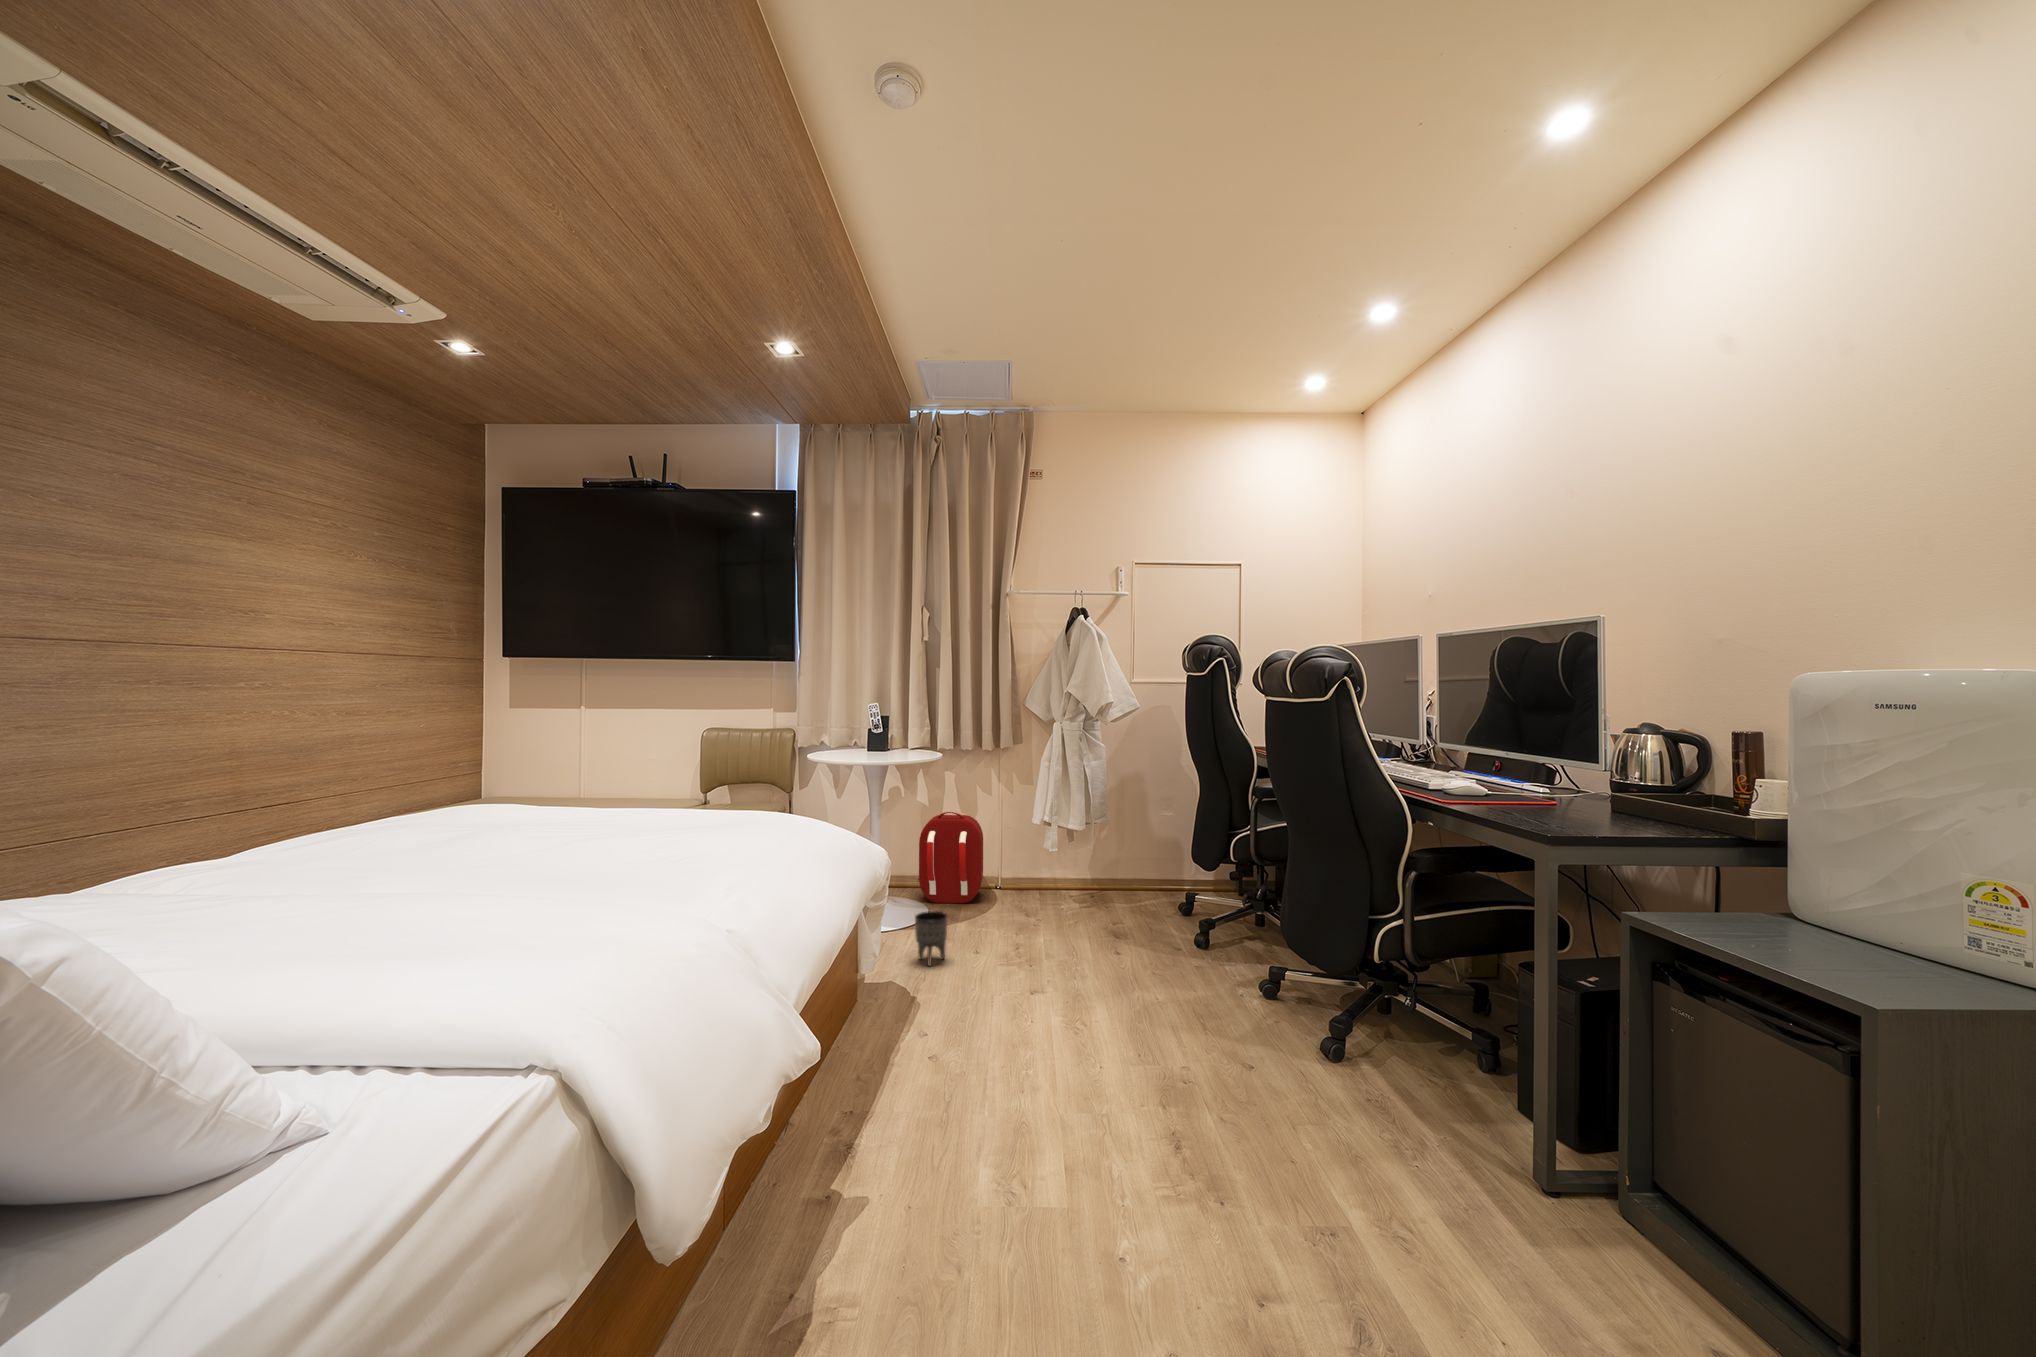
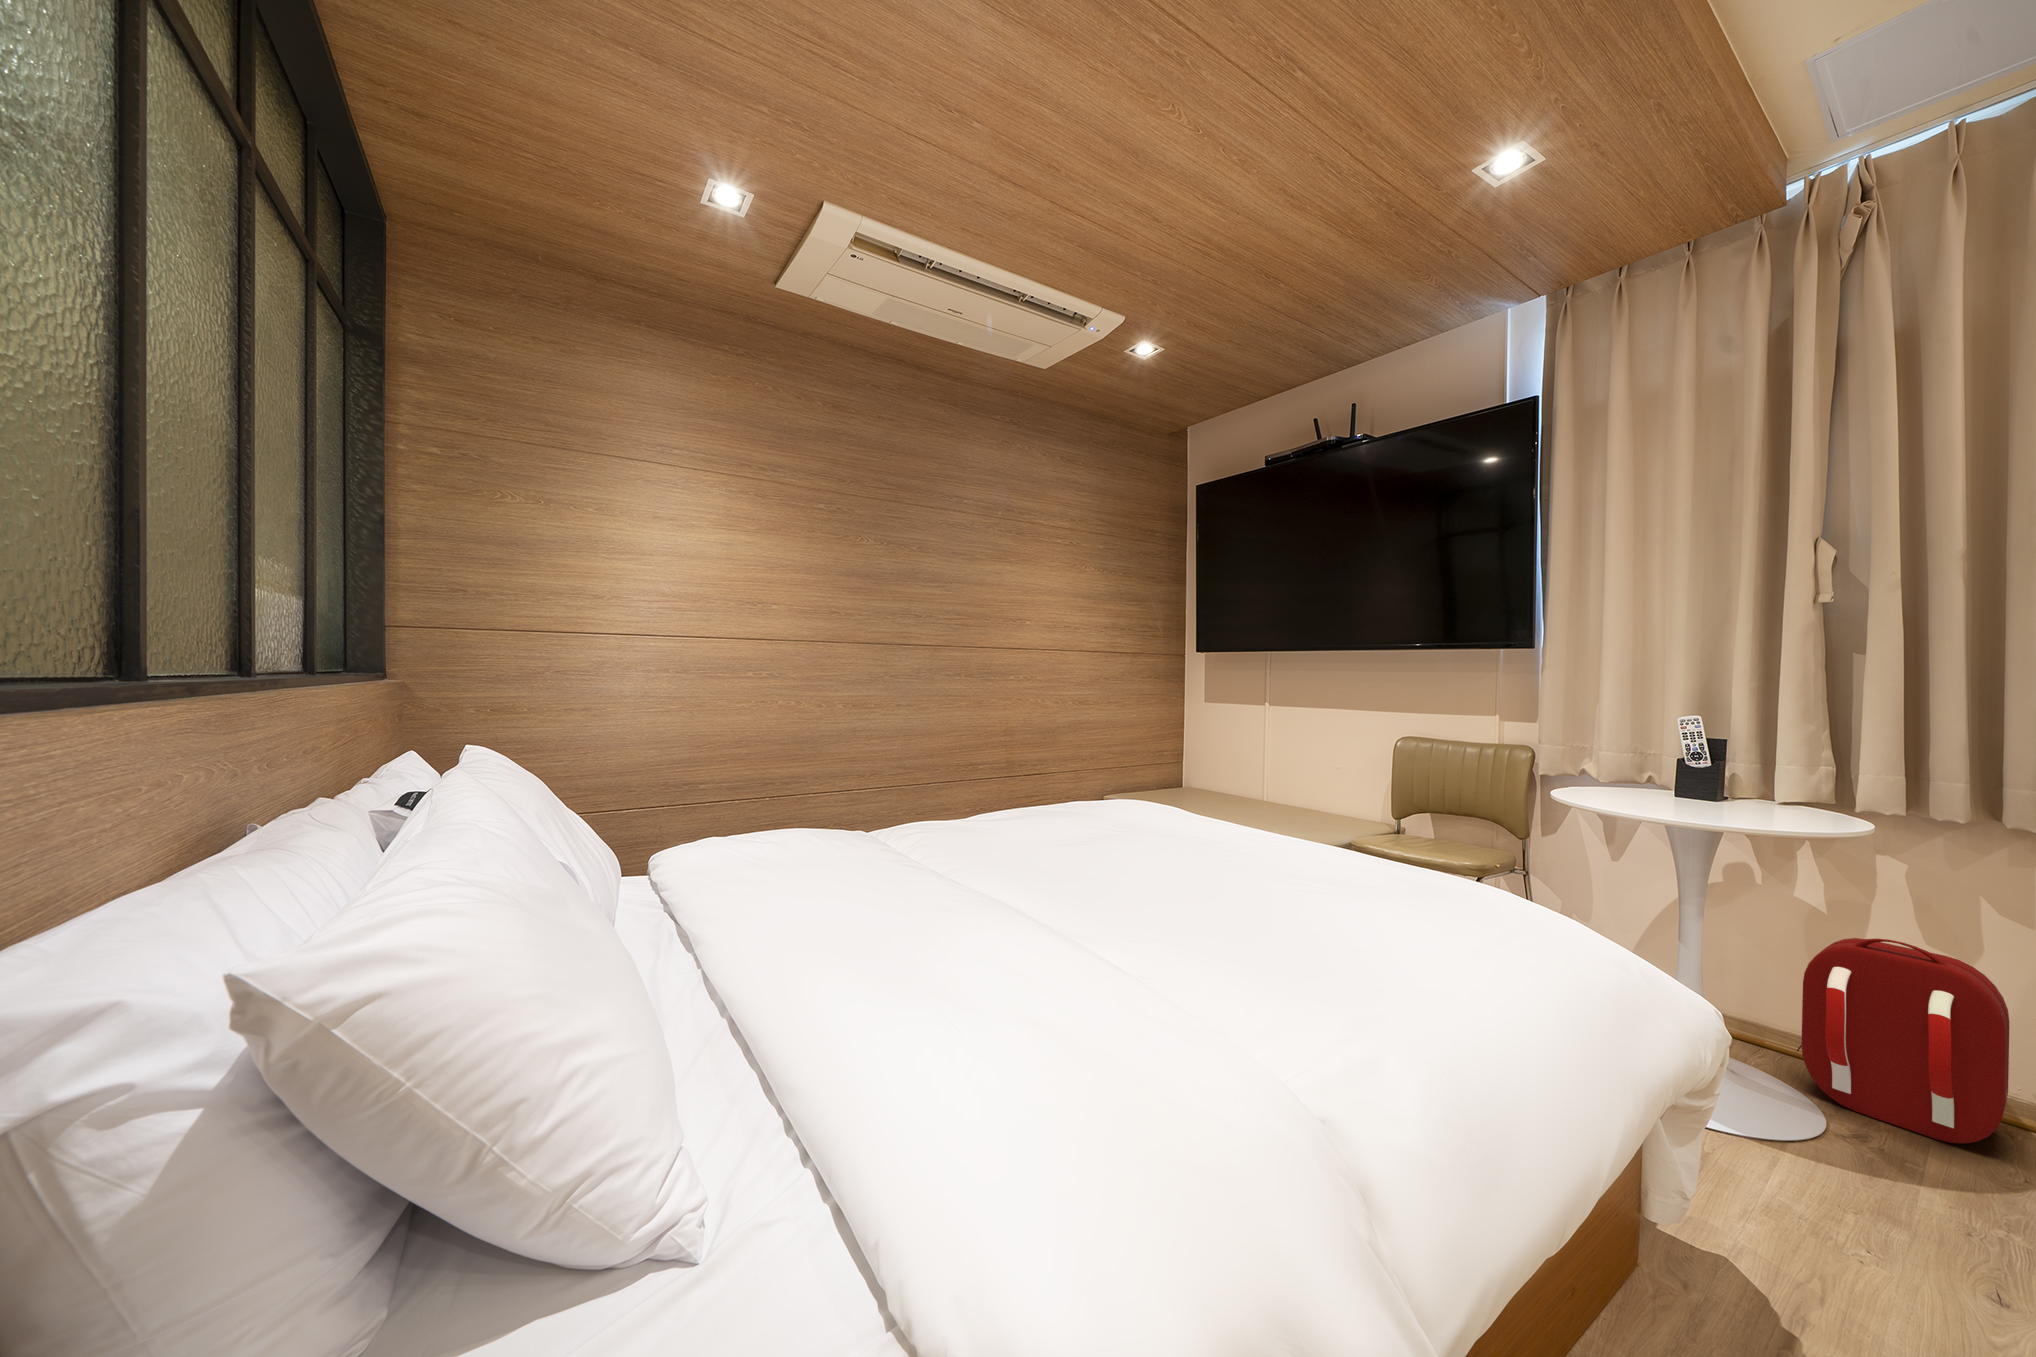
planter: present [915,911,948,966] -> none [1797,1150,1908,1288]

